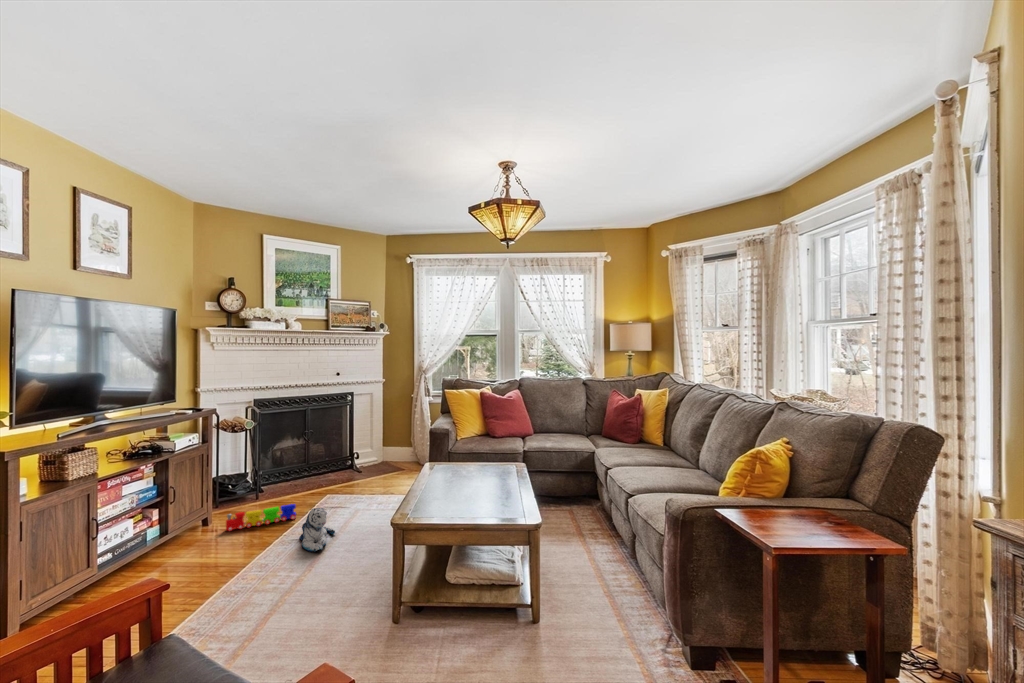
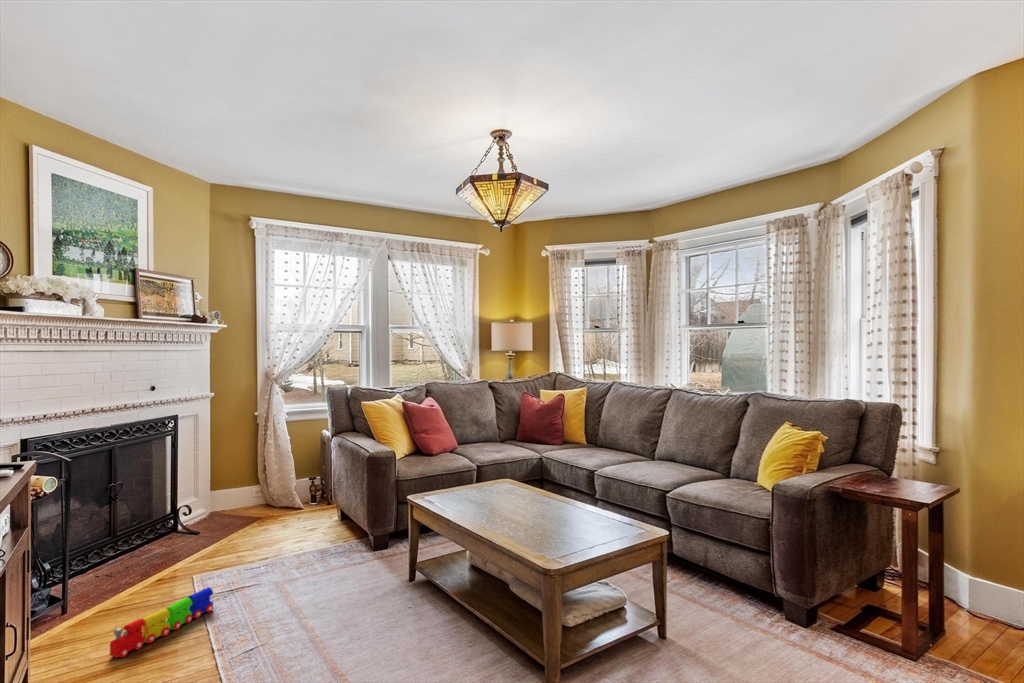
plush toy: present [299,508,335,552] -> none [267,575,338,638]

